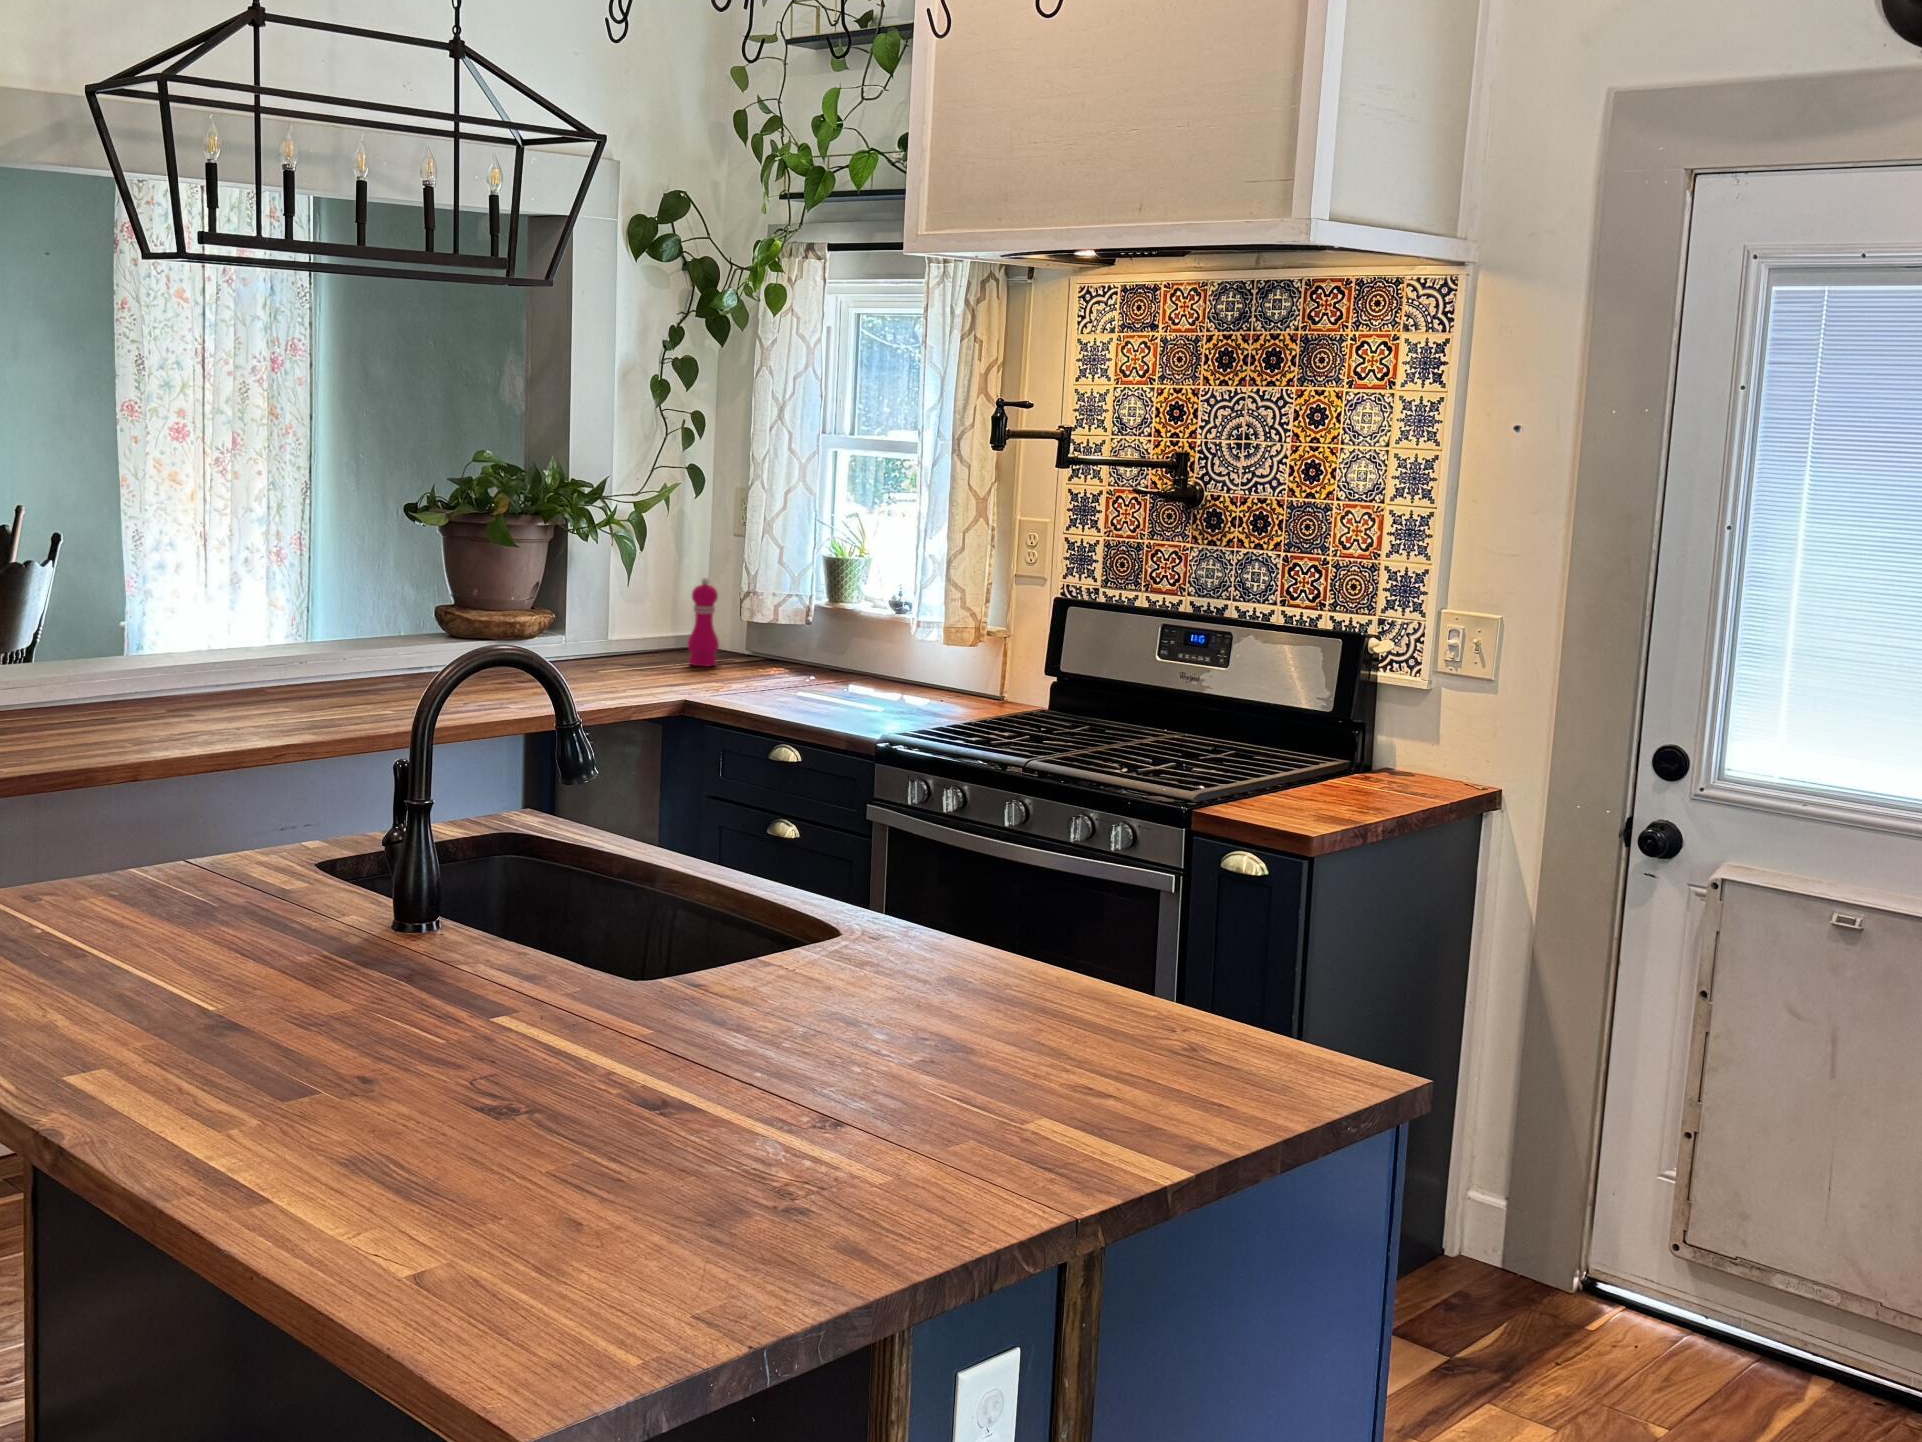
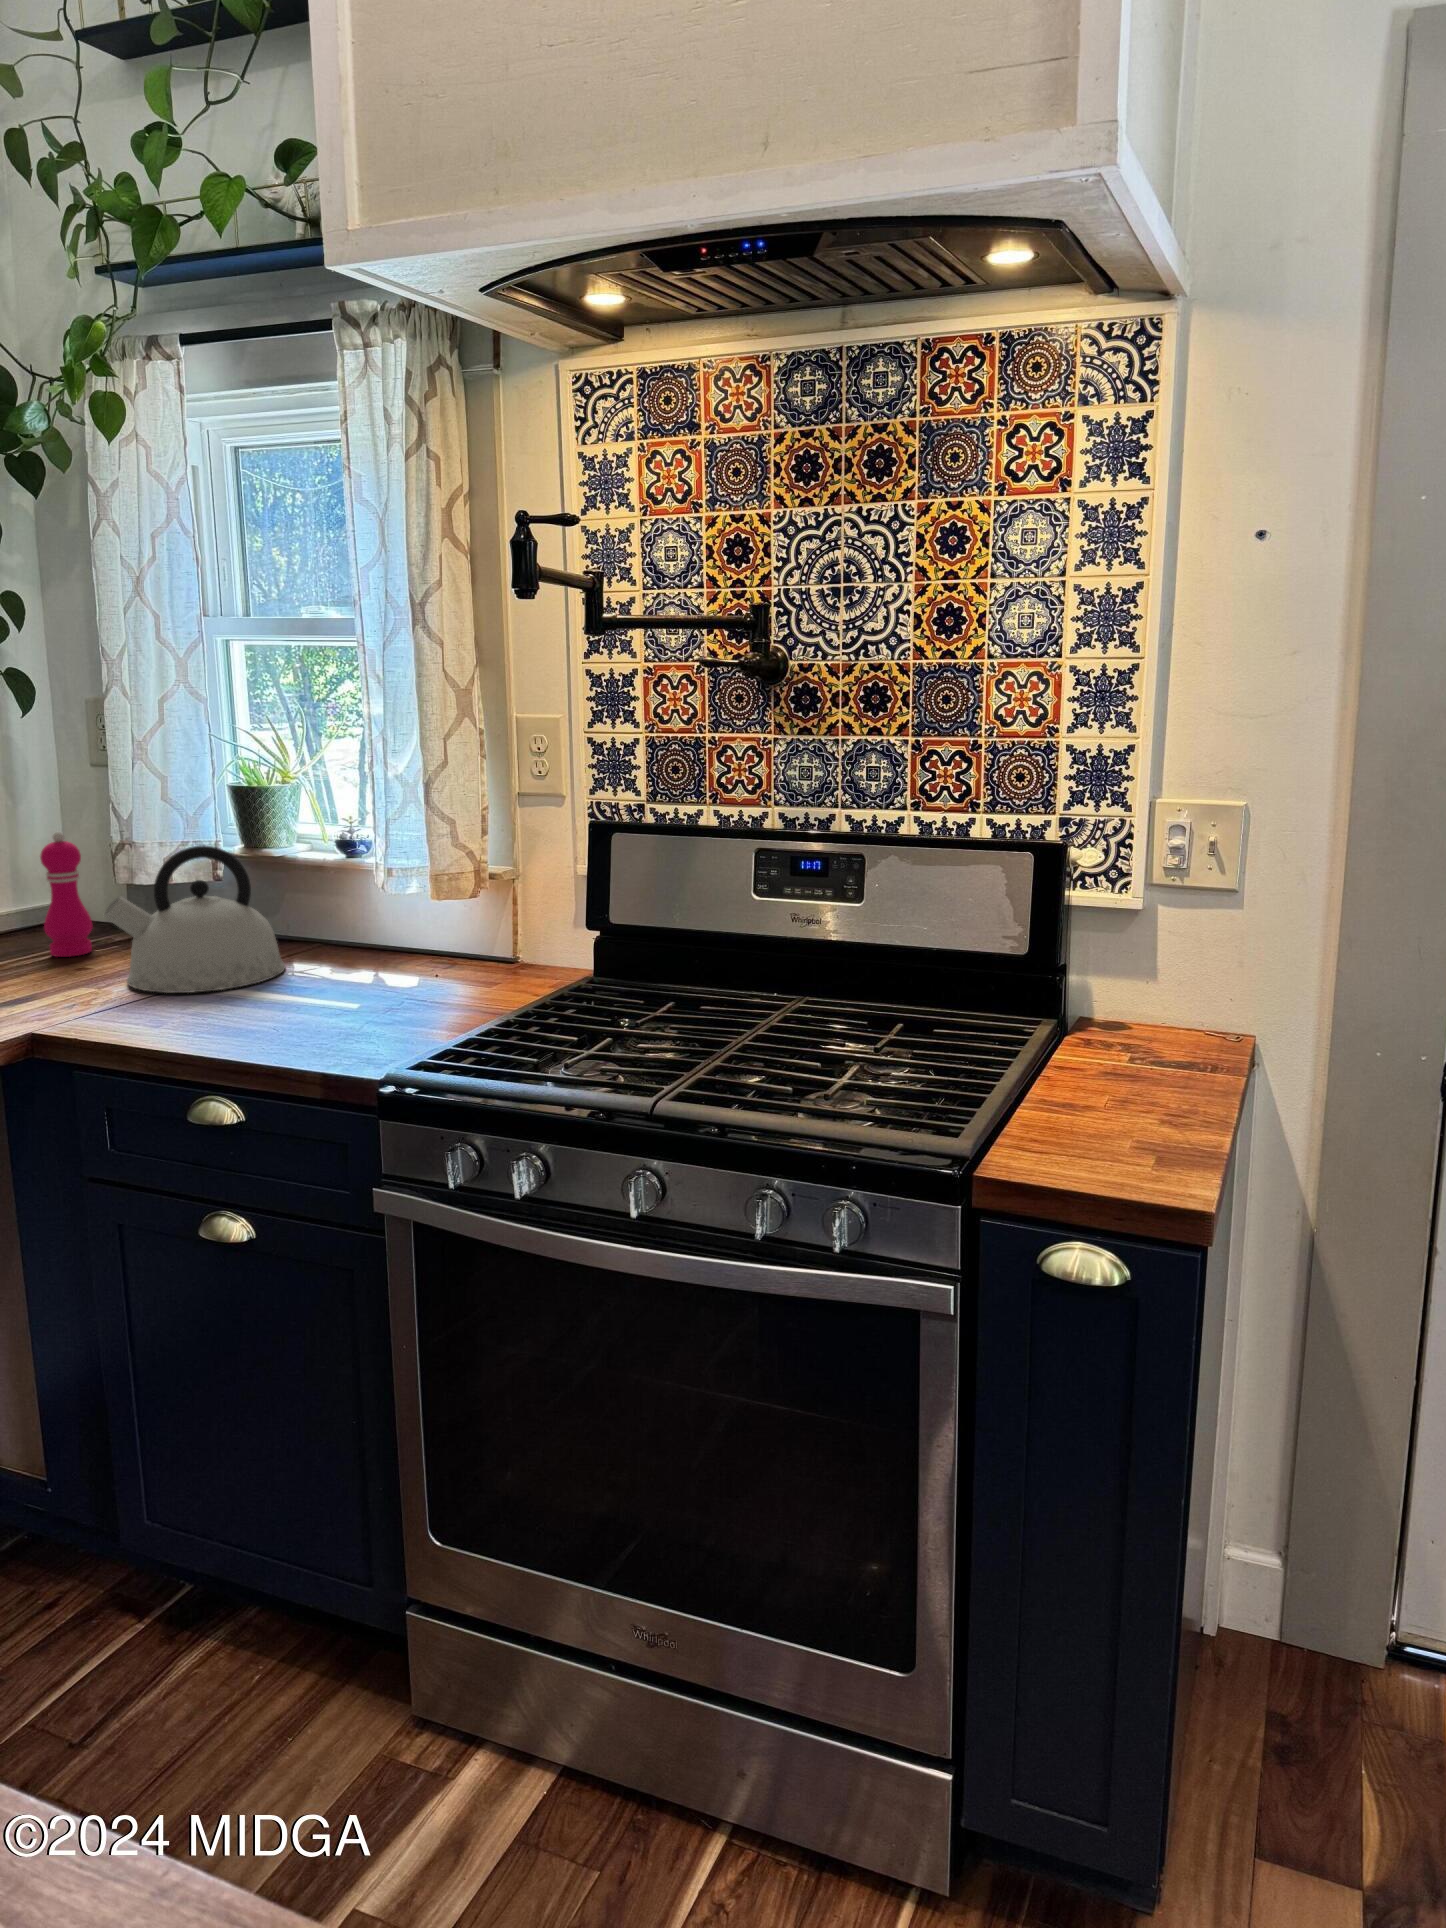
kettle: none [728,593,842,691] -> present [104,846,285,993]

